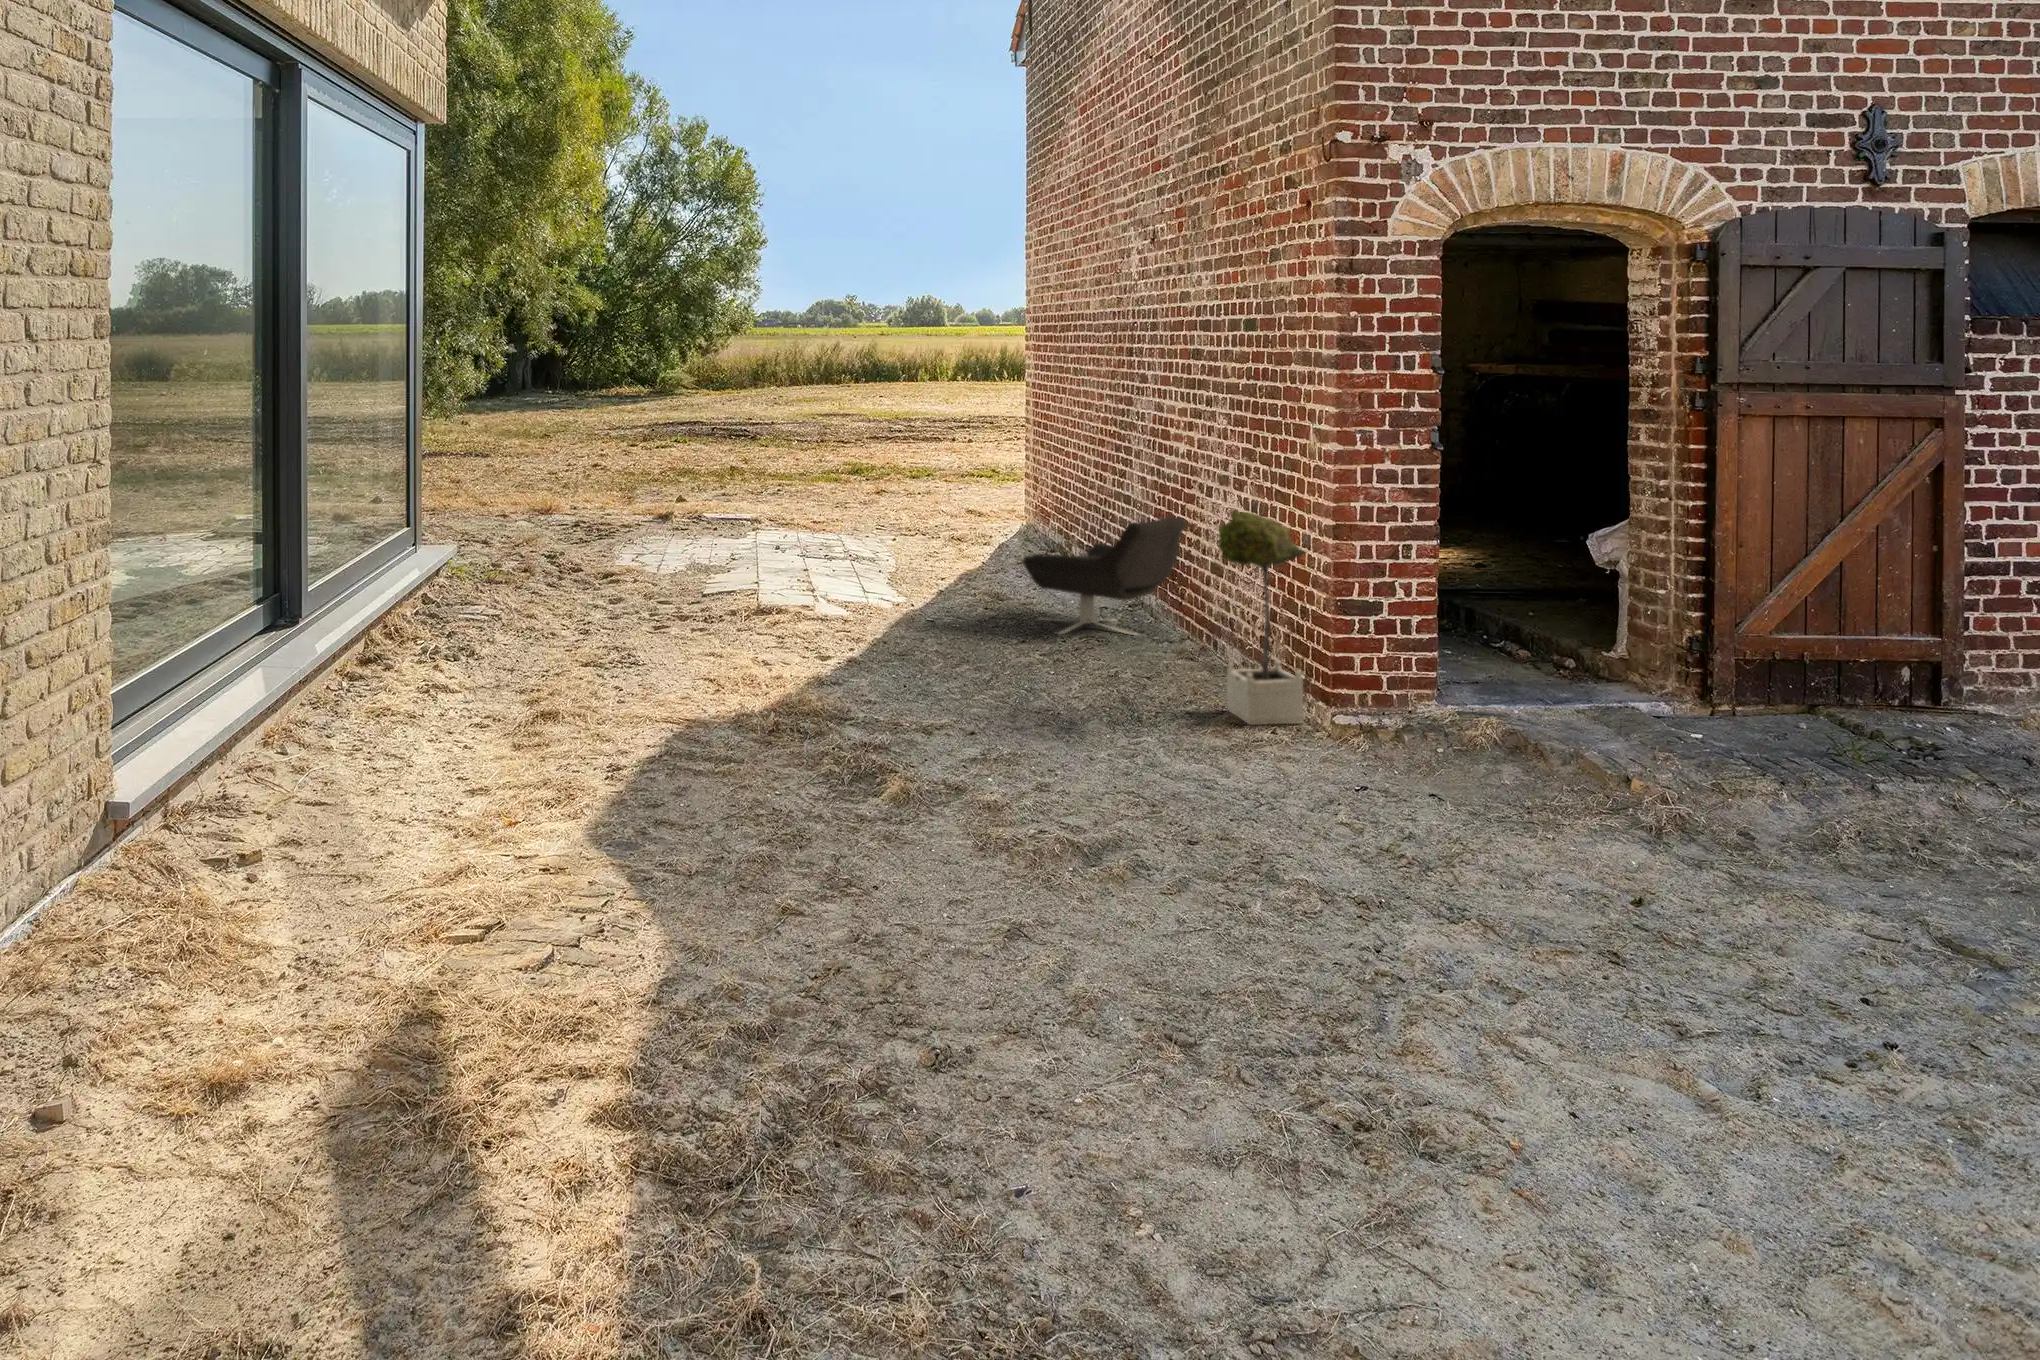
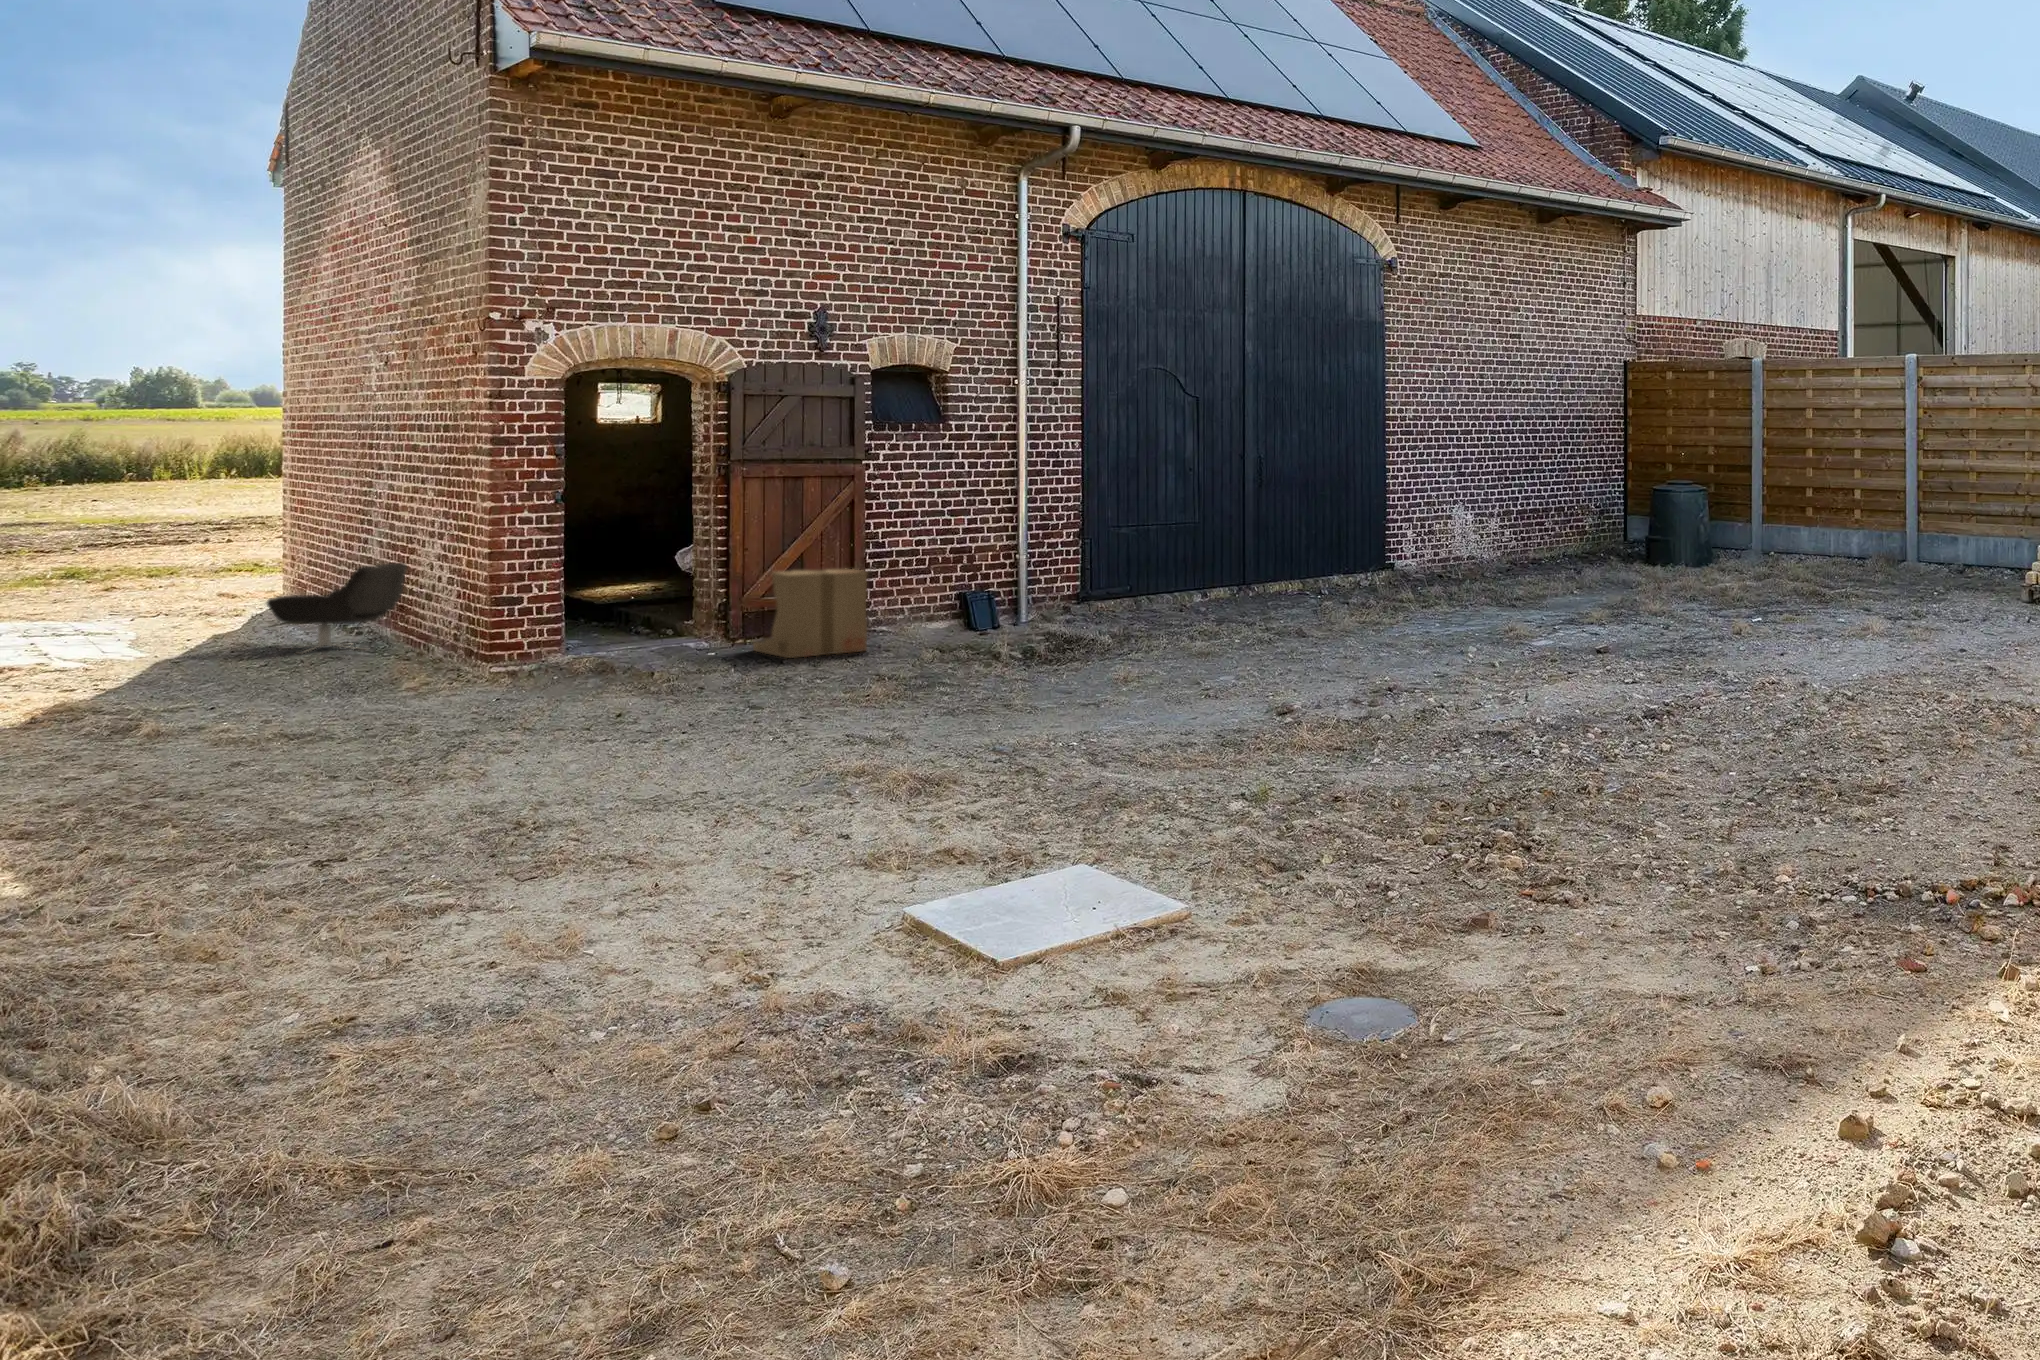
potted tree: present [1218,510,1305,725] -> none [413,543,476,675]
cardboard box: none [1754,584,2024,776] -> present [753,570,867,658]

